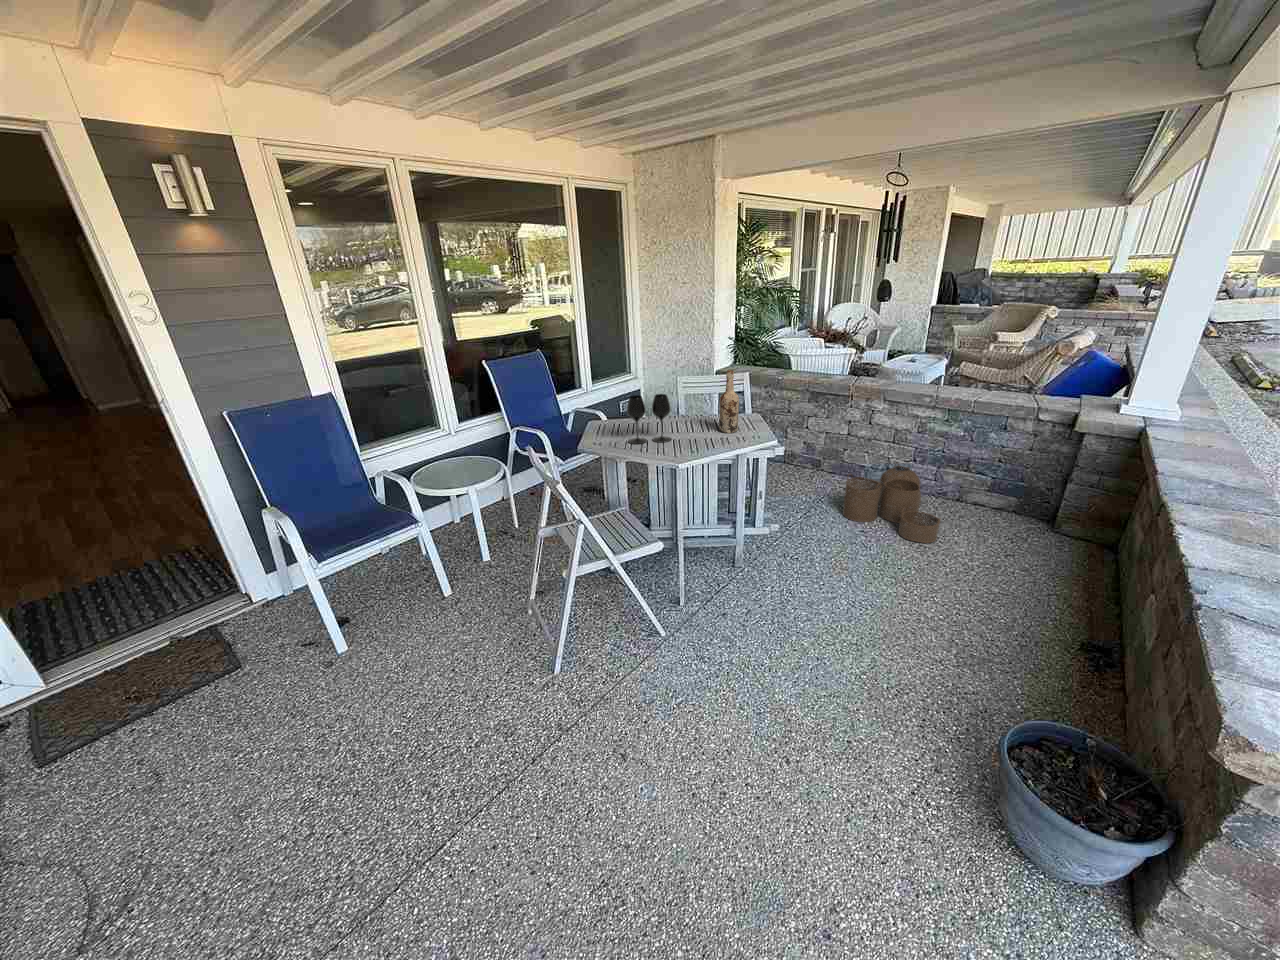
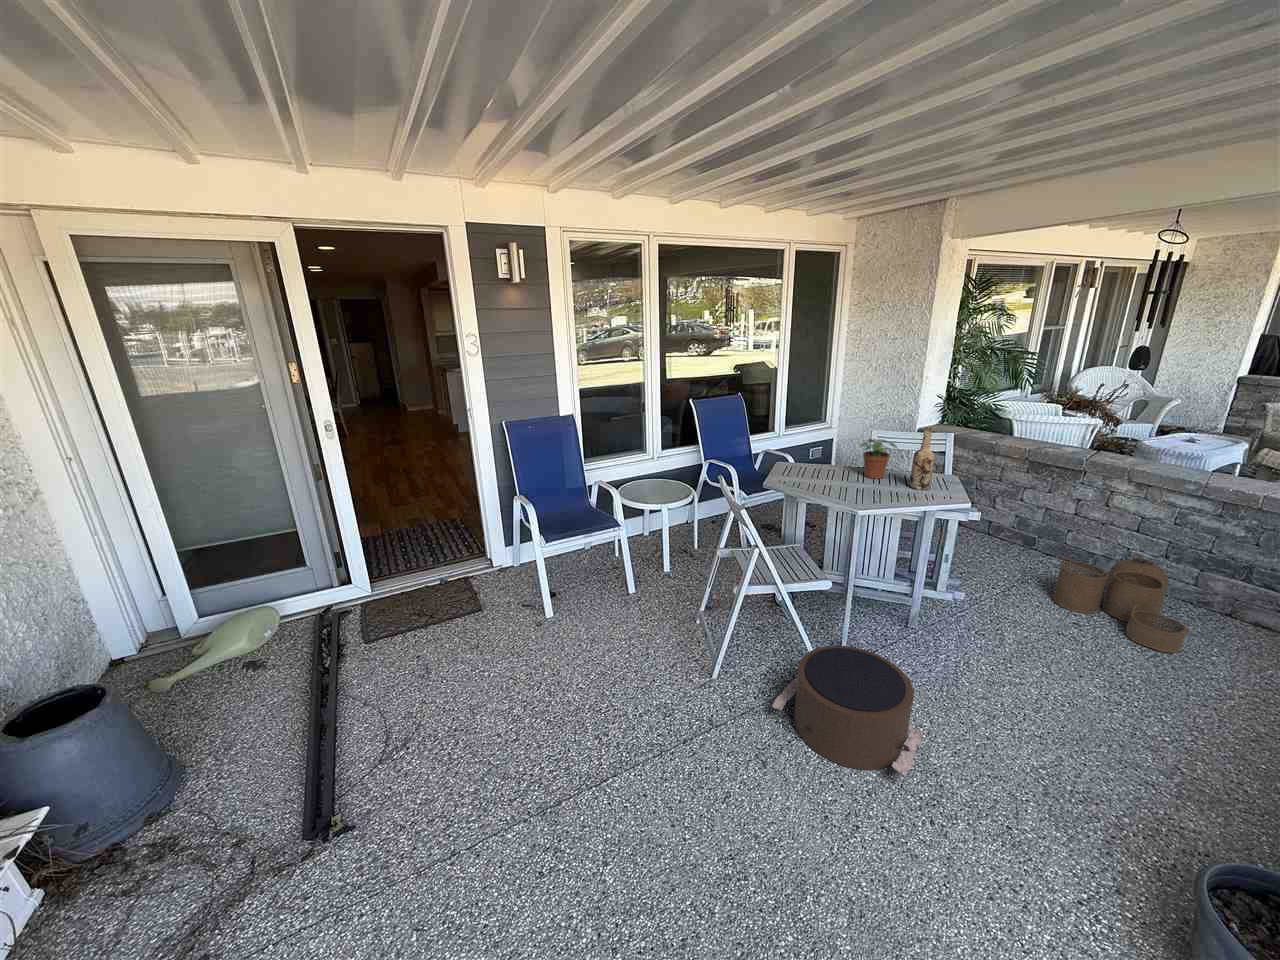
potted plant: none [668,385,704,427] -> present [860,439,897,479]
wine glass: present [627,394,671,444] -> none [813,442,859,490]
pouf: none [622,605,767,732] -> present [772,645,924,775]

